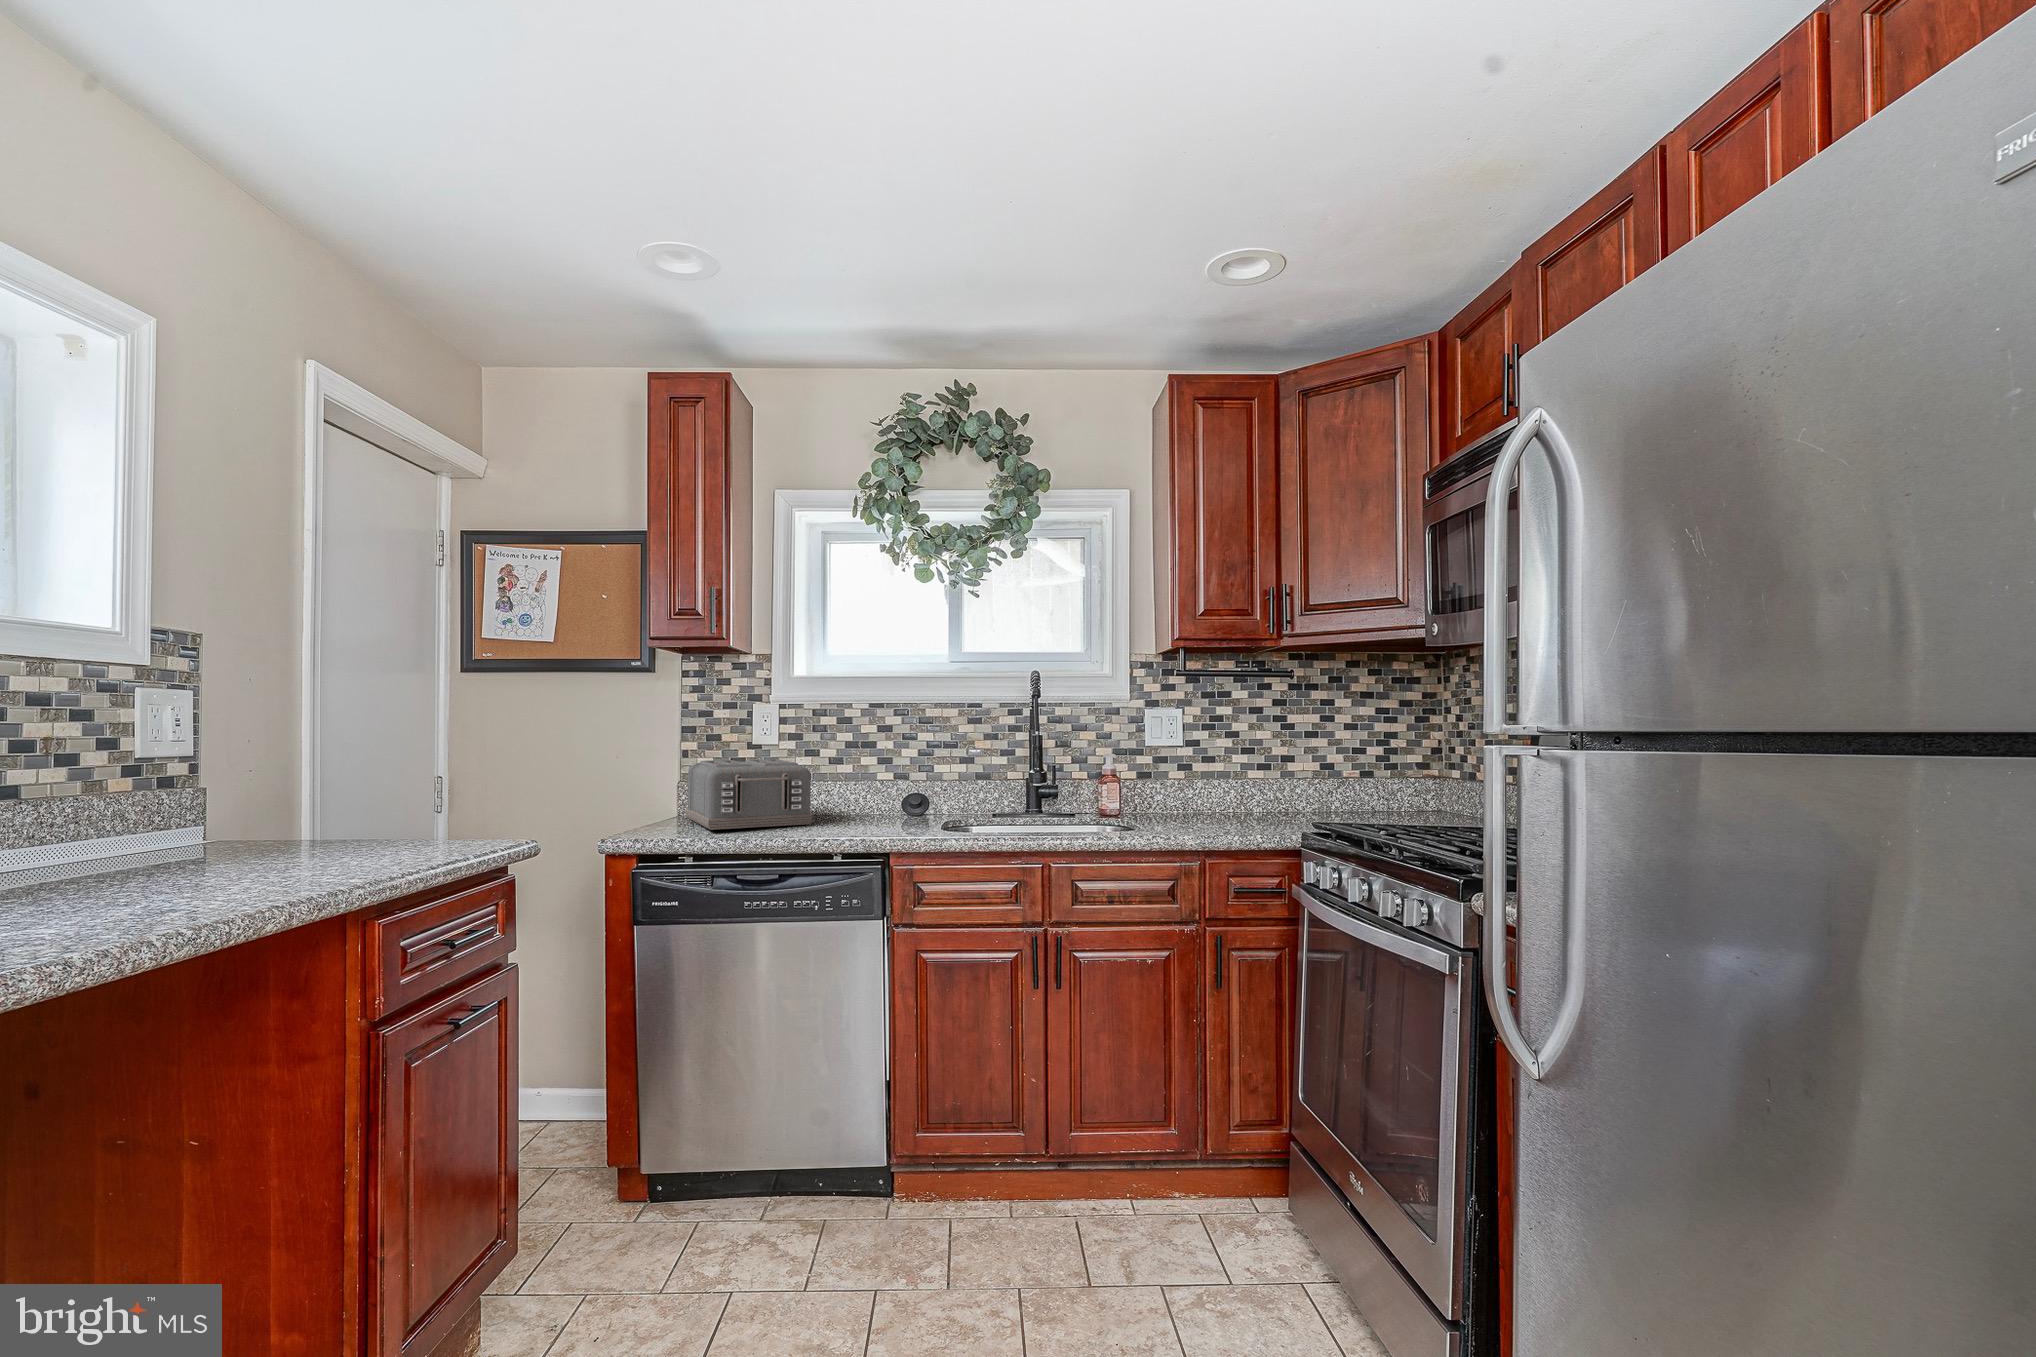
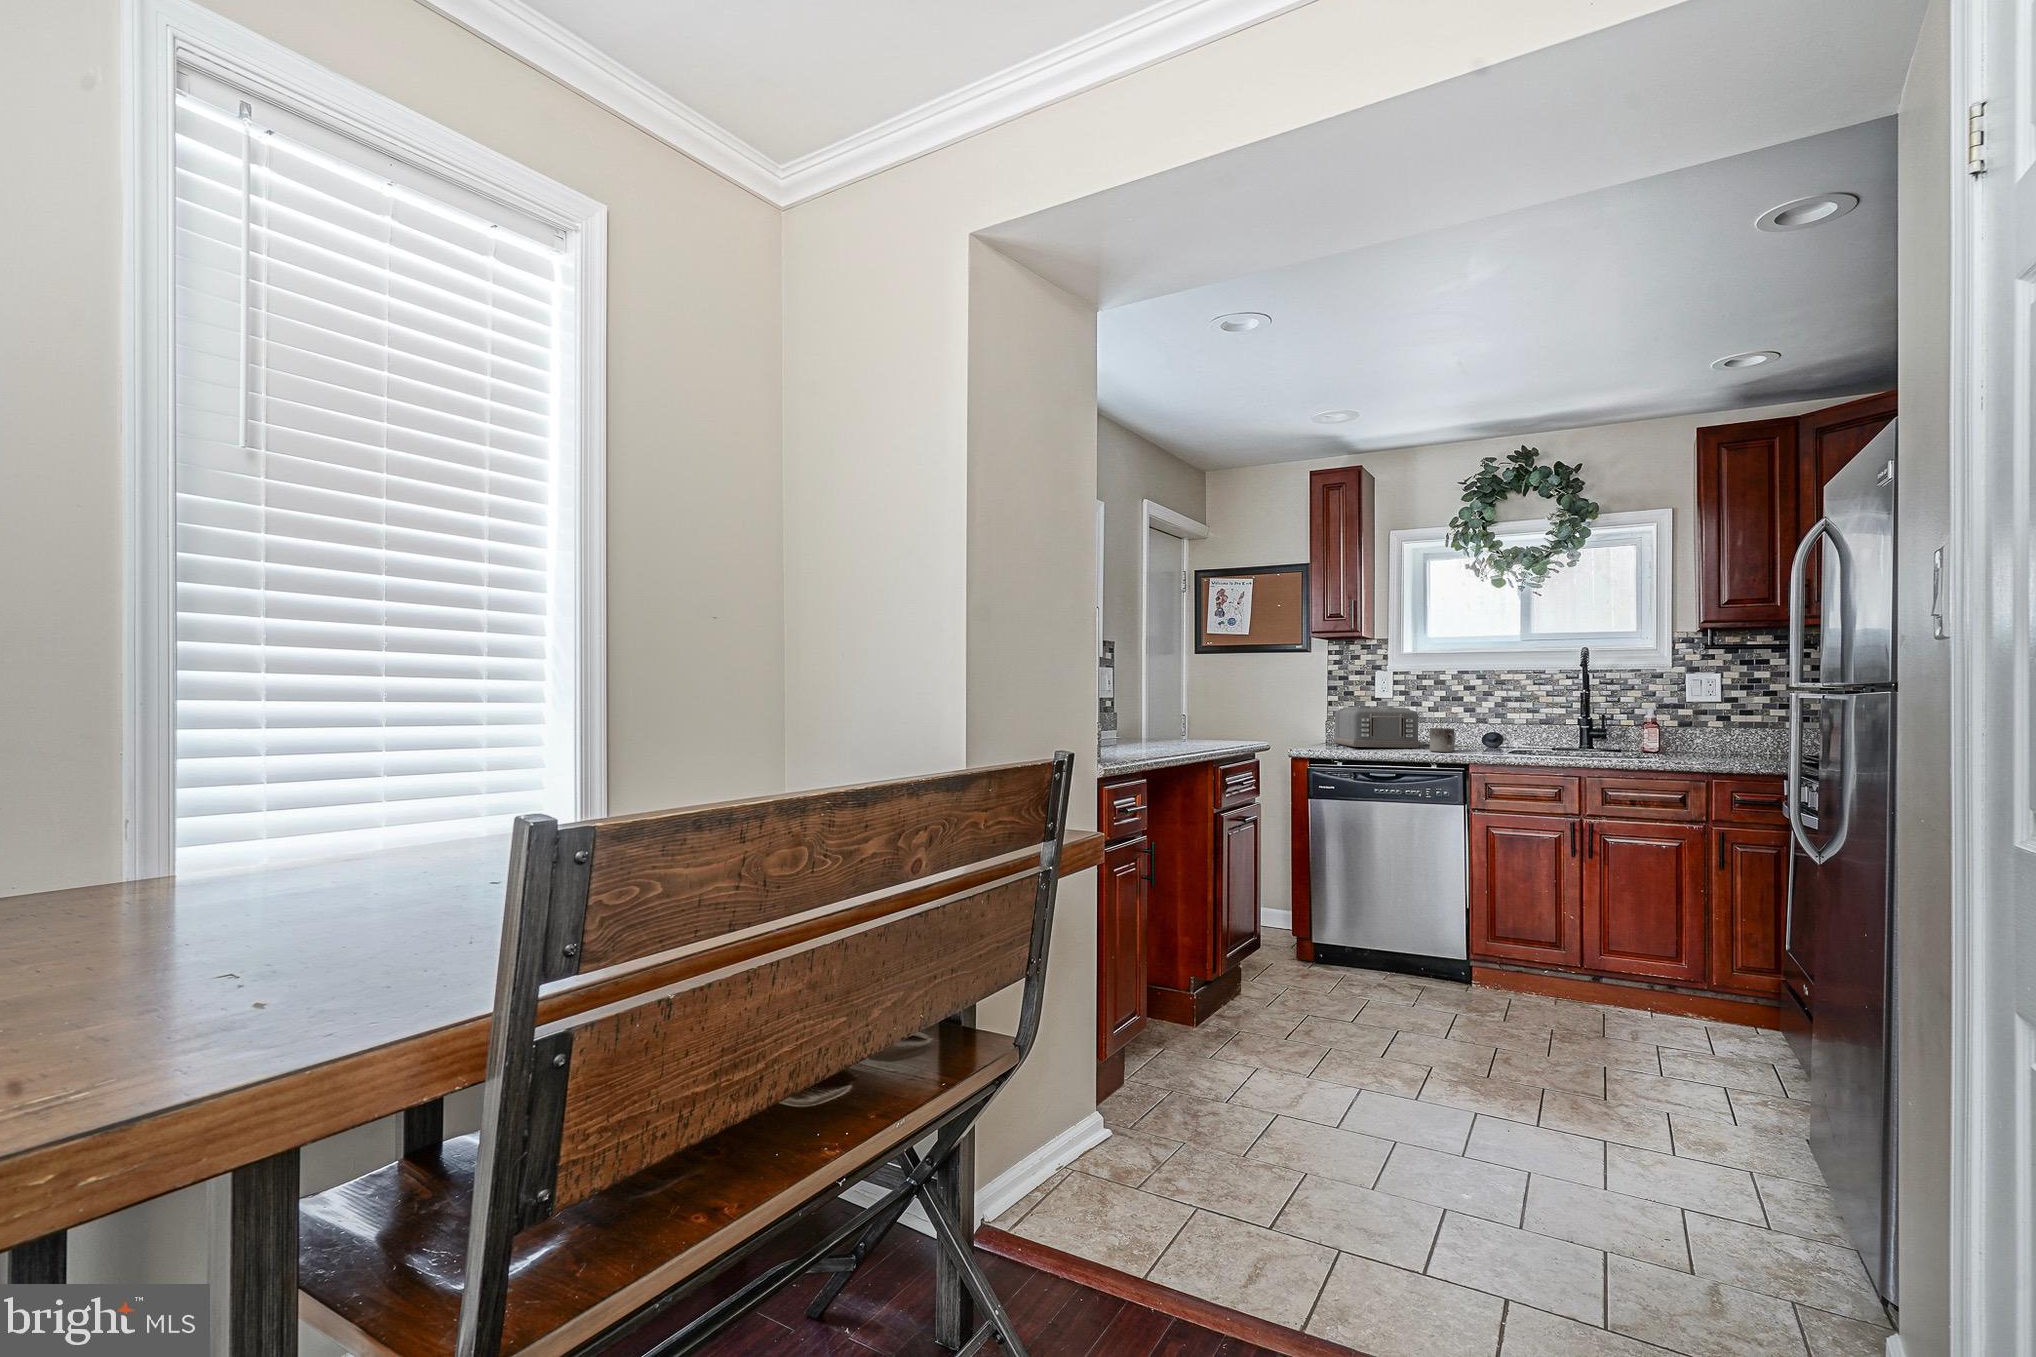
mug: none [825,794,861,833] -> present [1430,728,1455,752]

